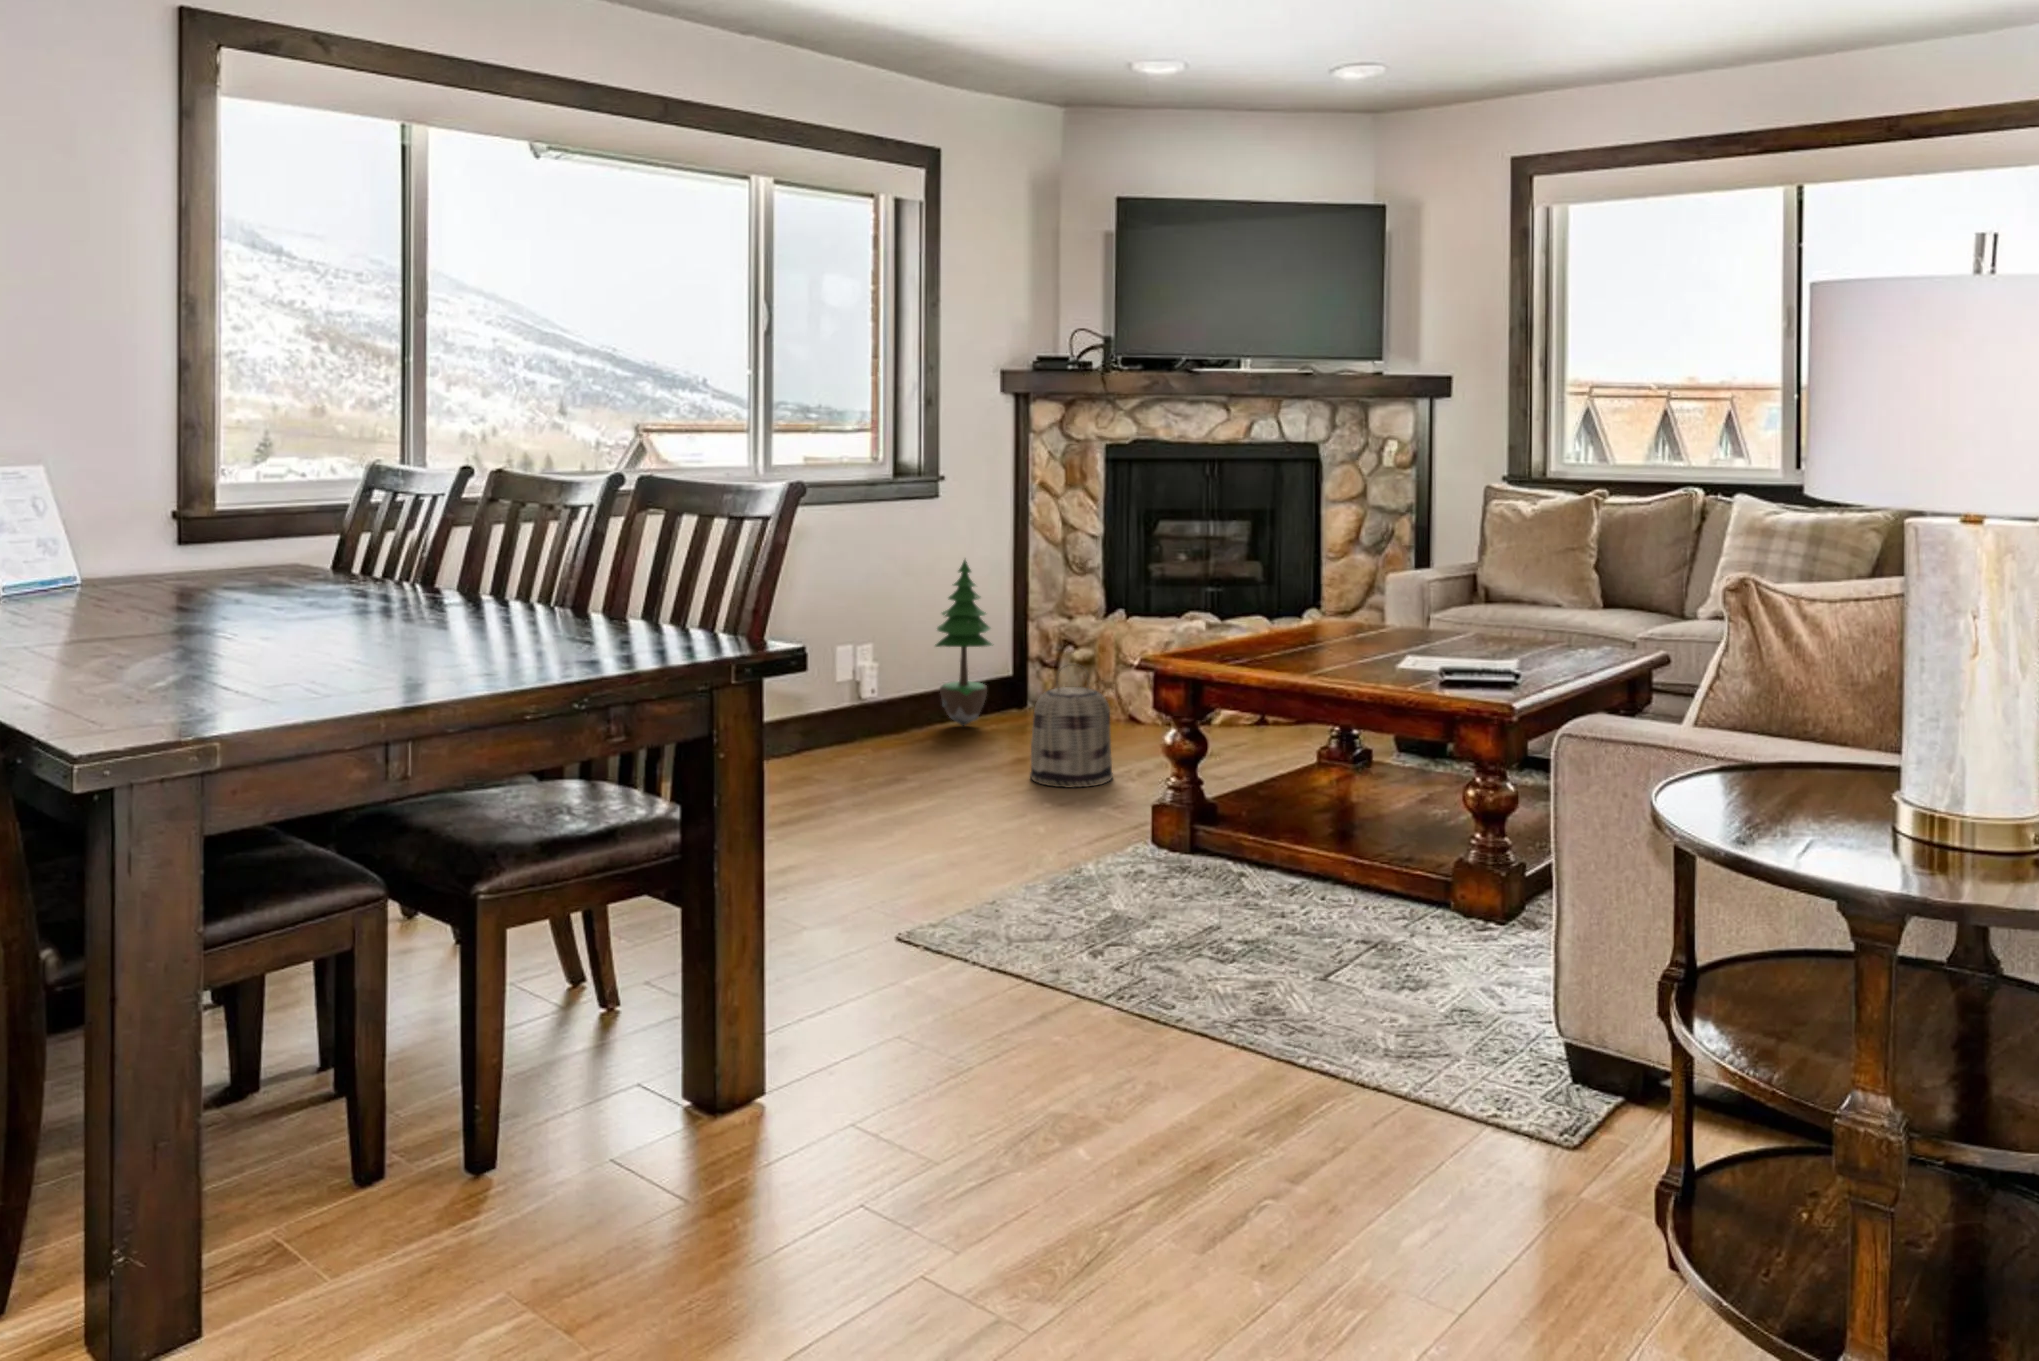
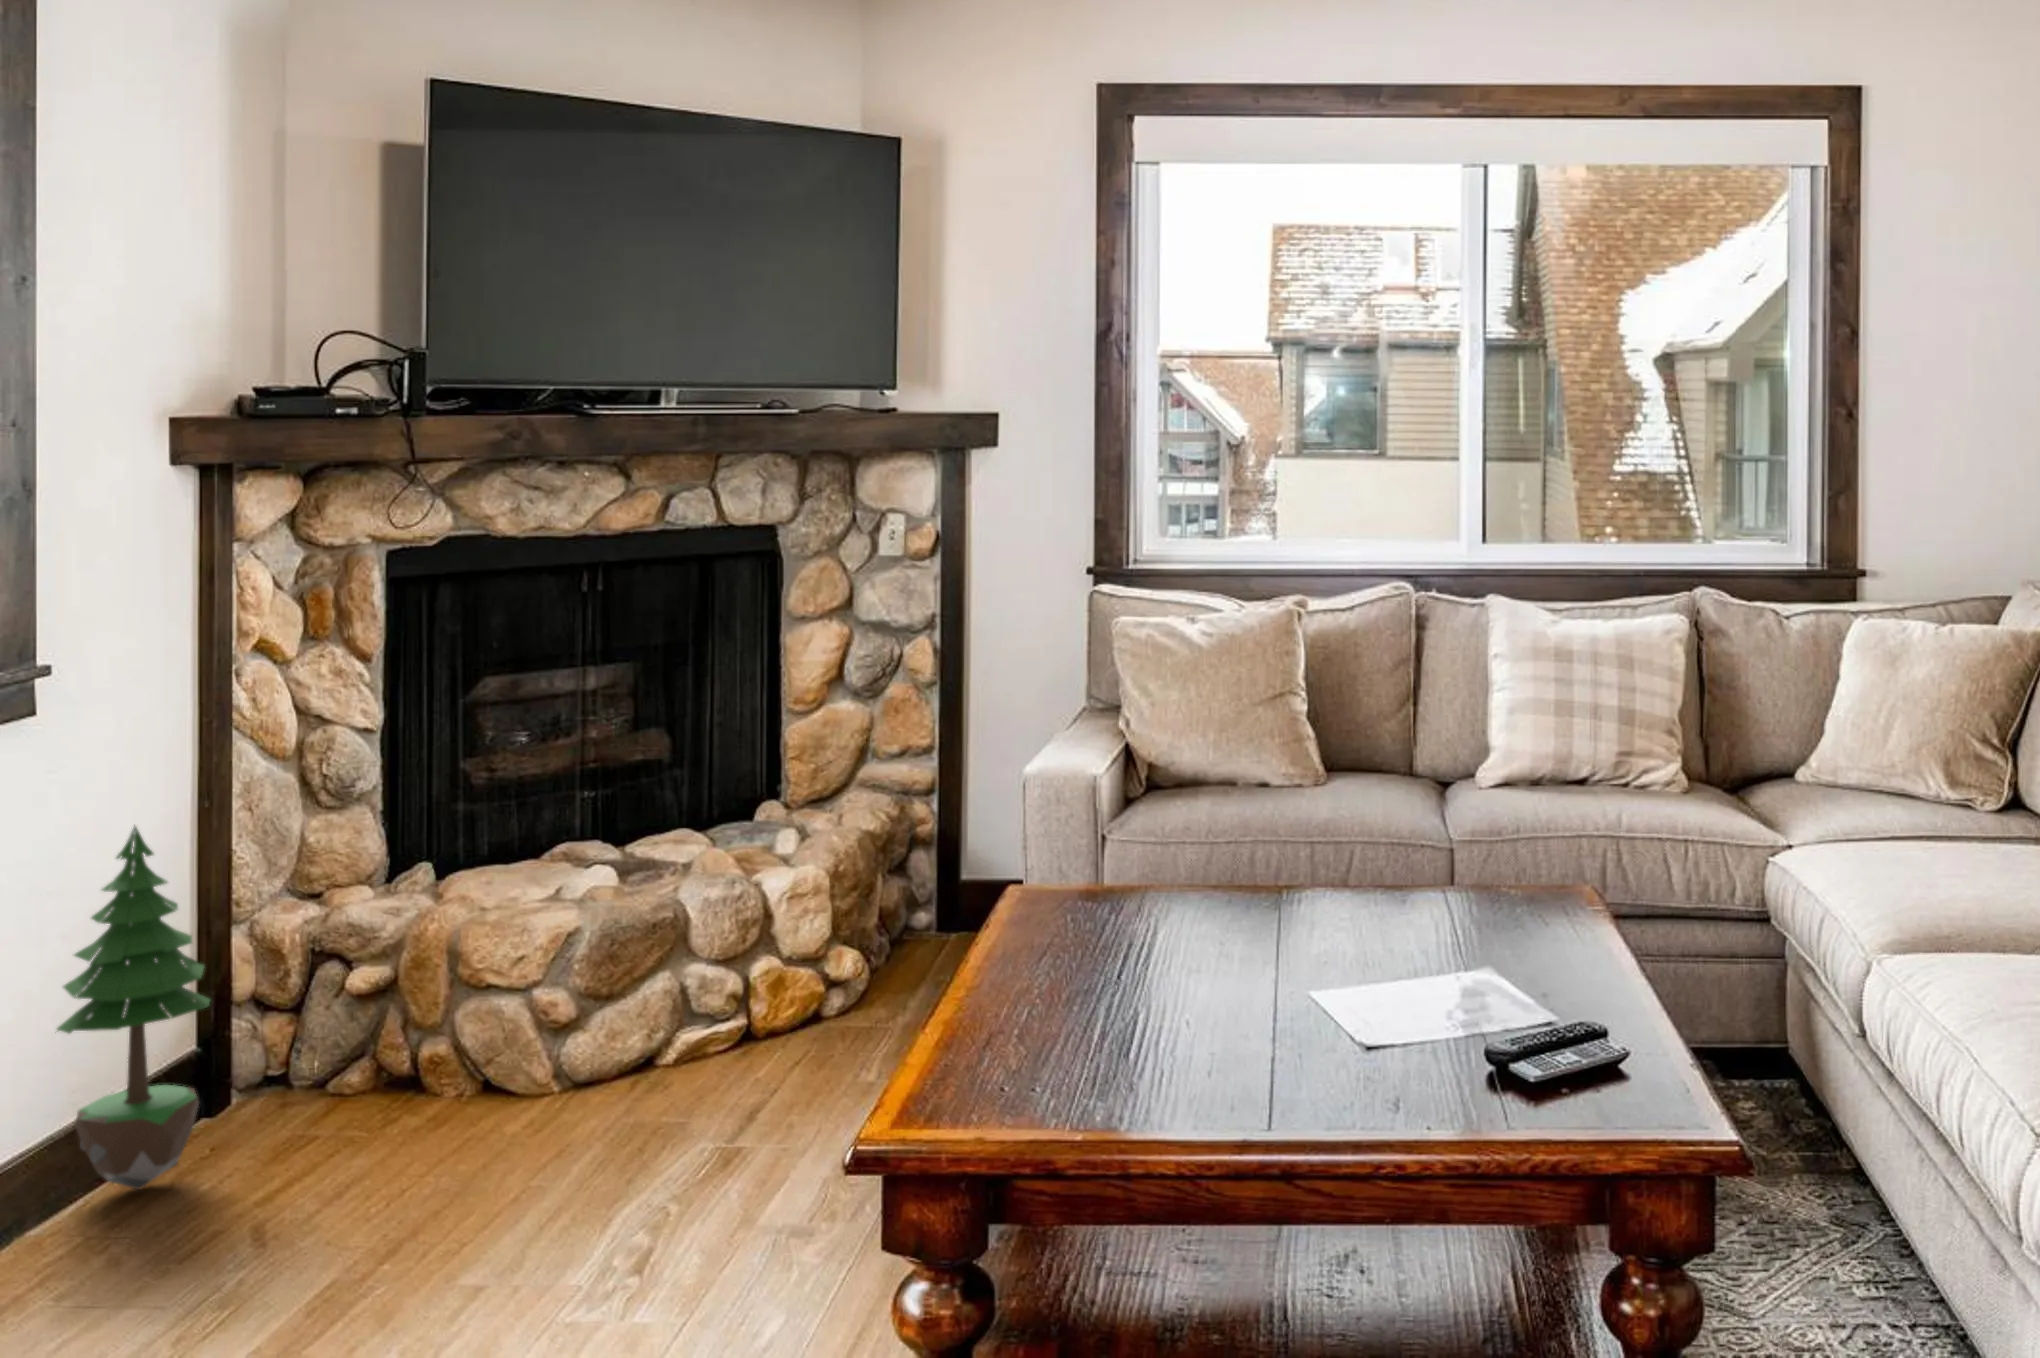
basket: present [1030,668,1113,787] -> none [463,1028,650,1302]

